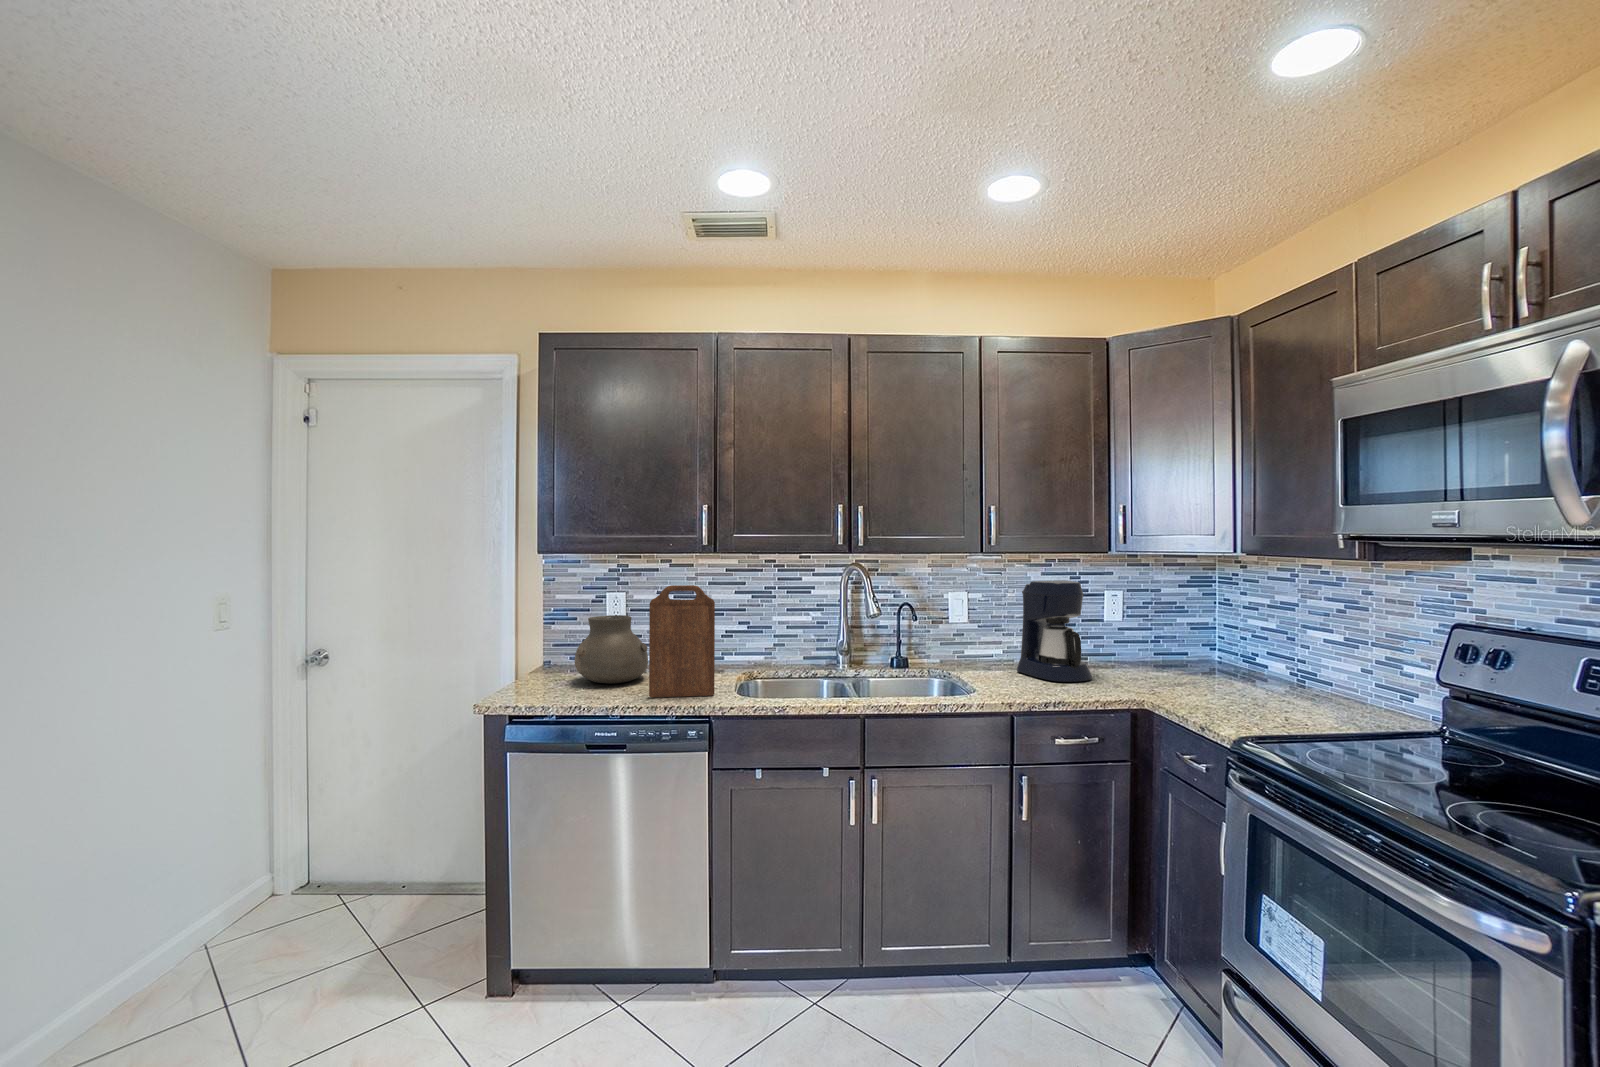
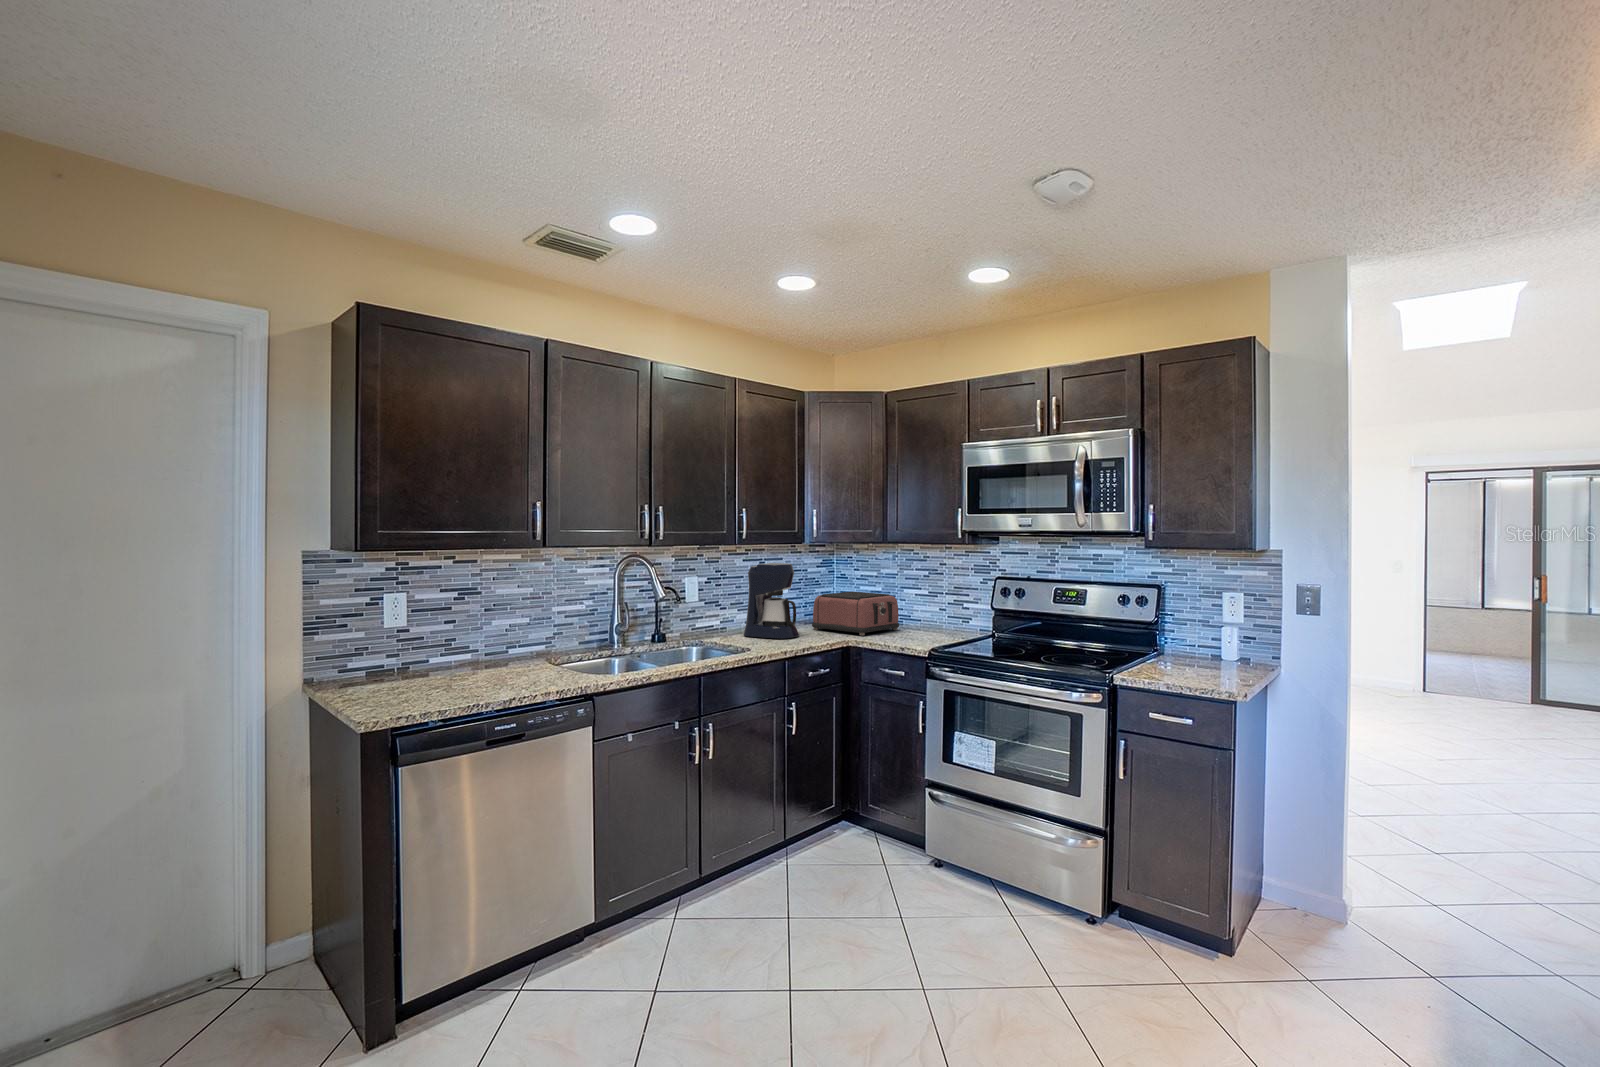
cutting board: present [649,585,715,697] -> none [526,578,579,686]
vase: present [575,615,648,684] -> none [400,615,482,685]
toaster: none [1133,627,1278,693] -> present [812,591,899,635]

